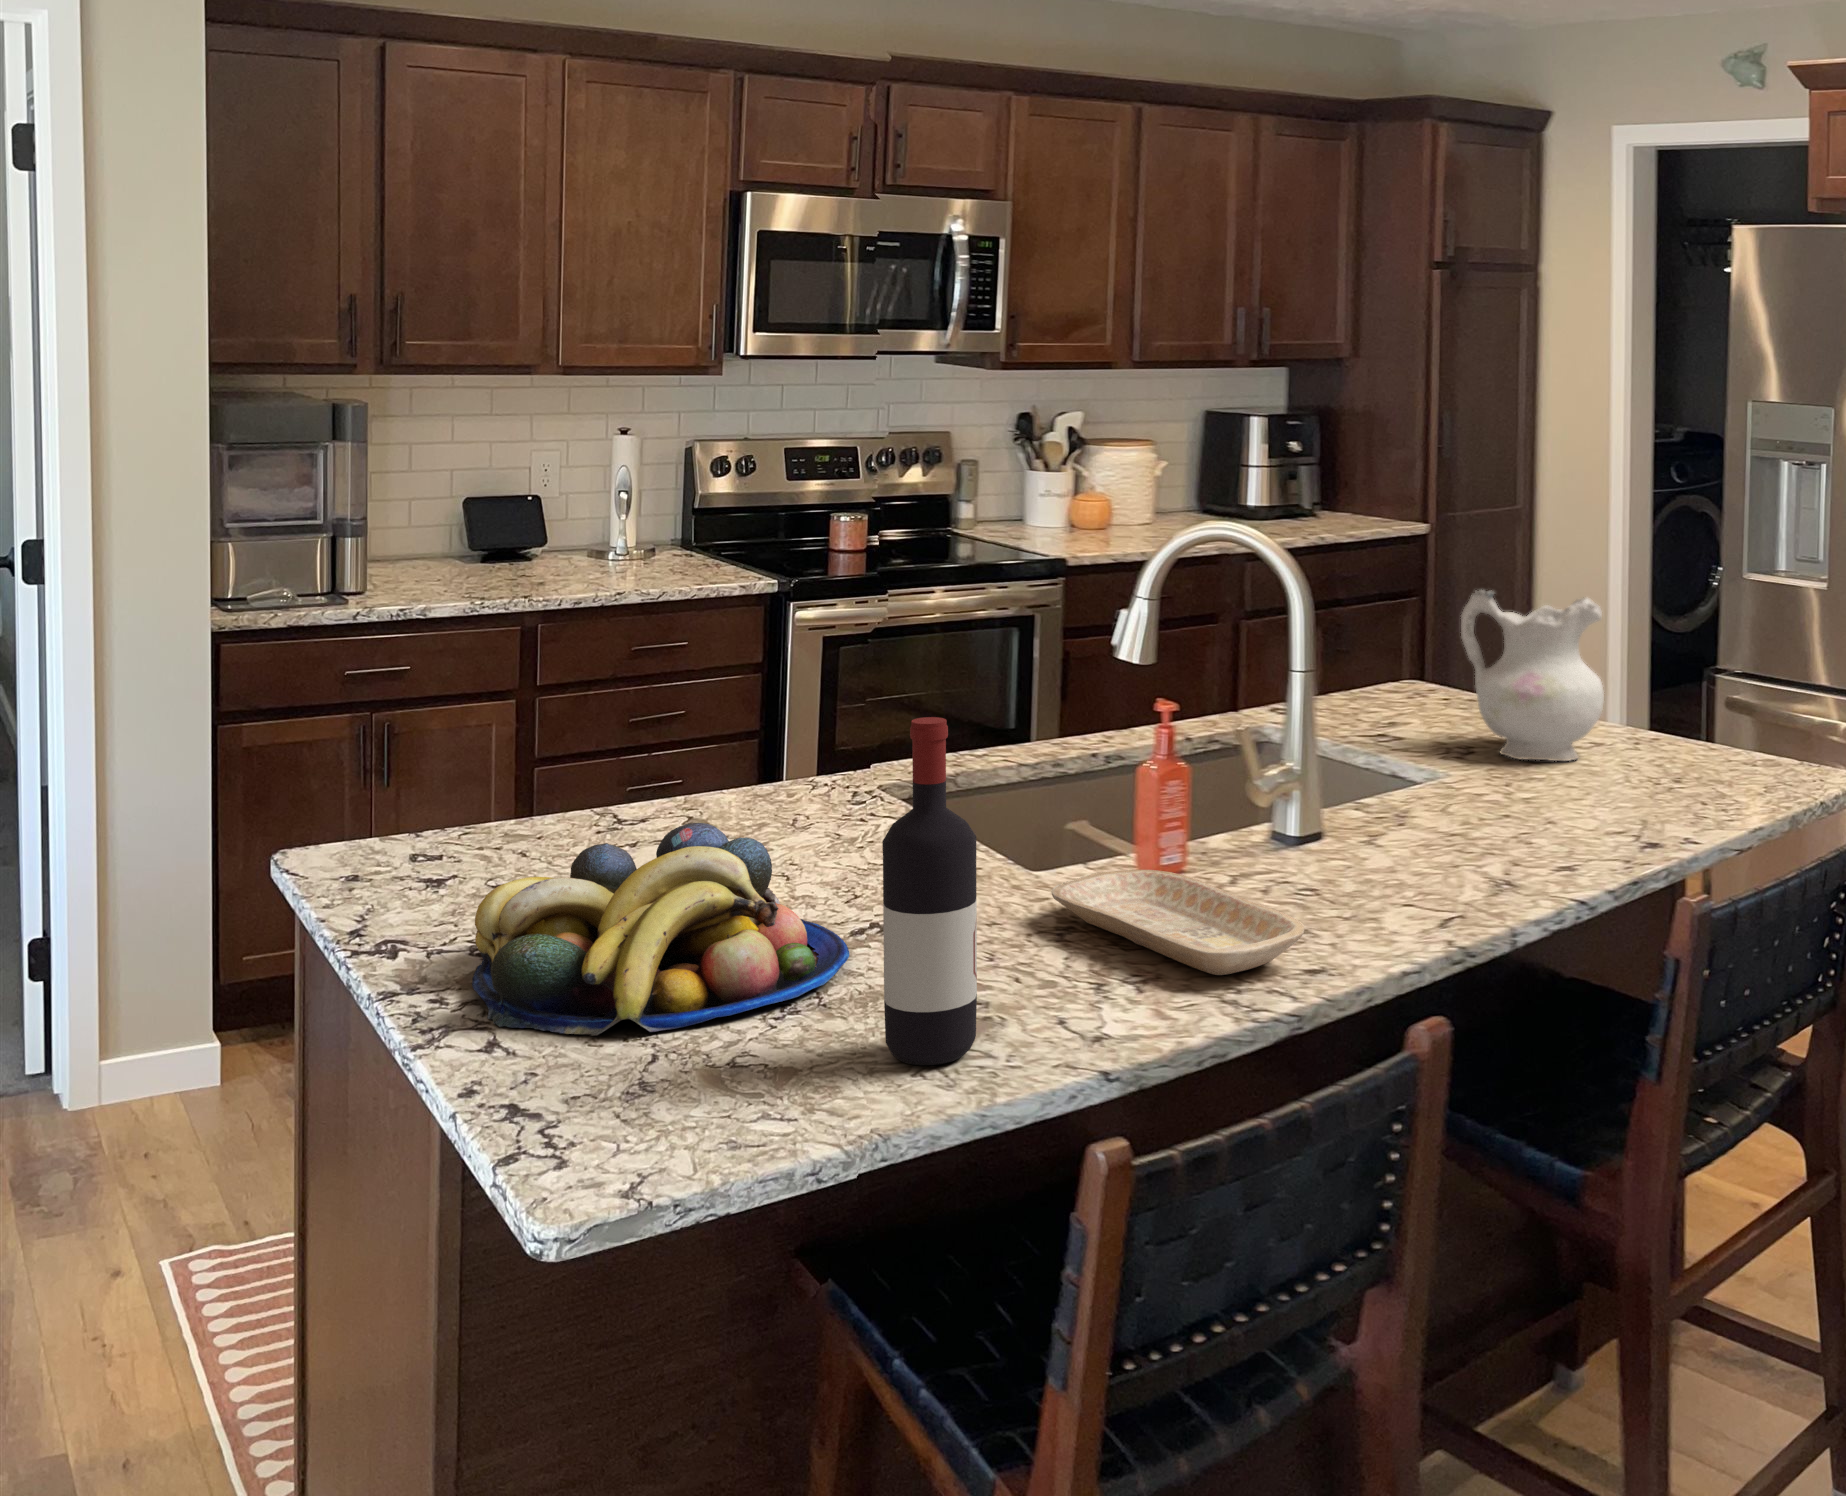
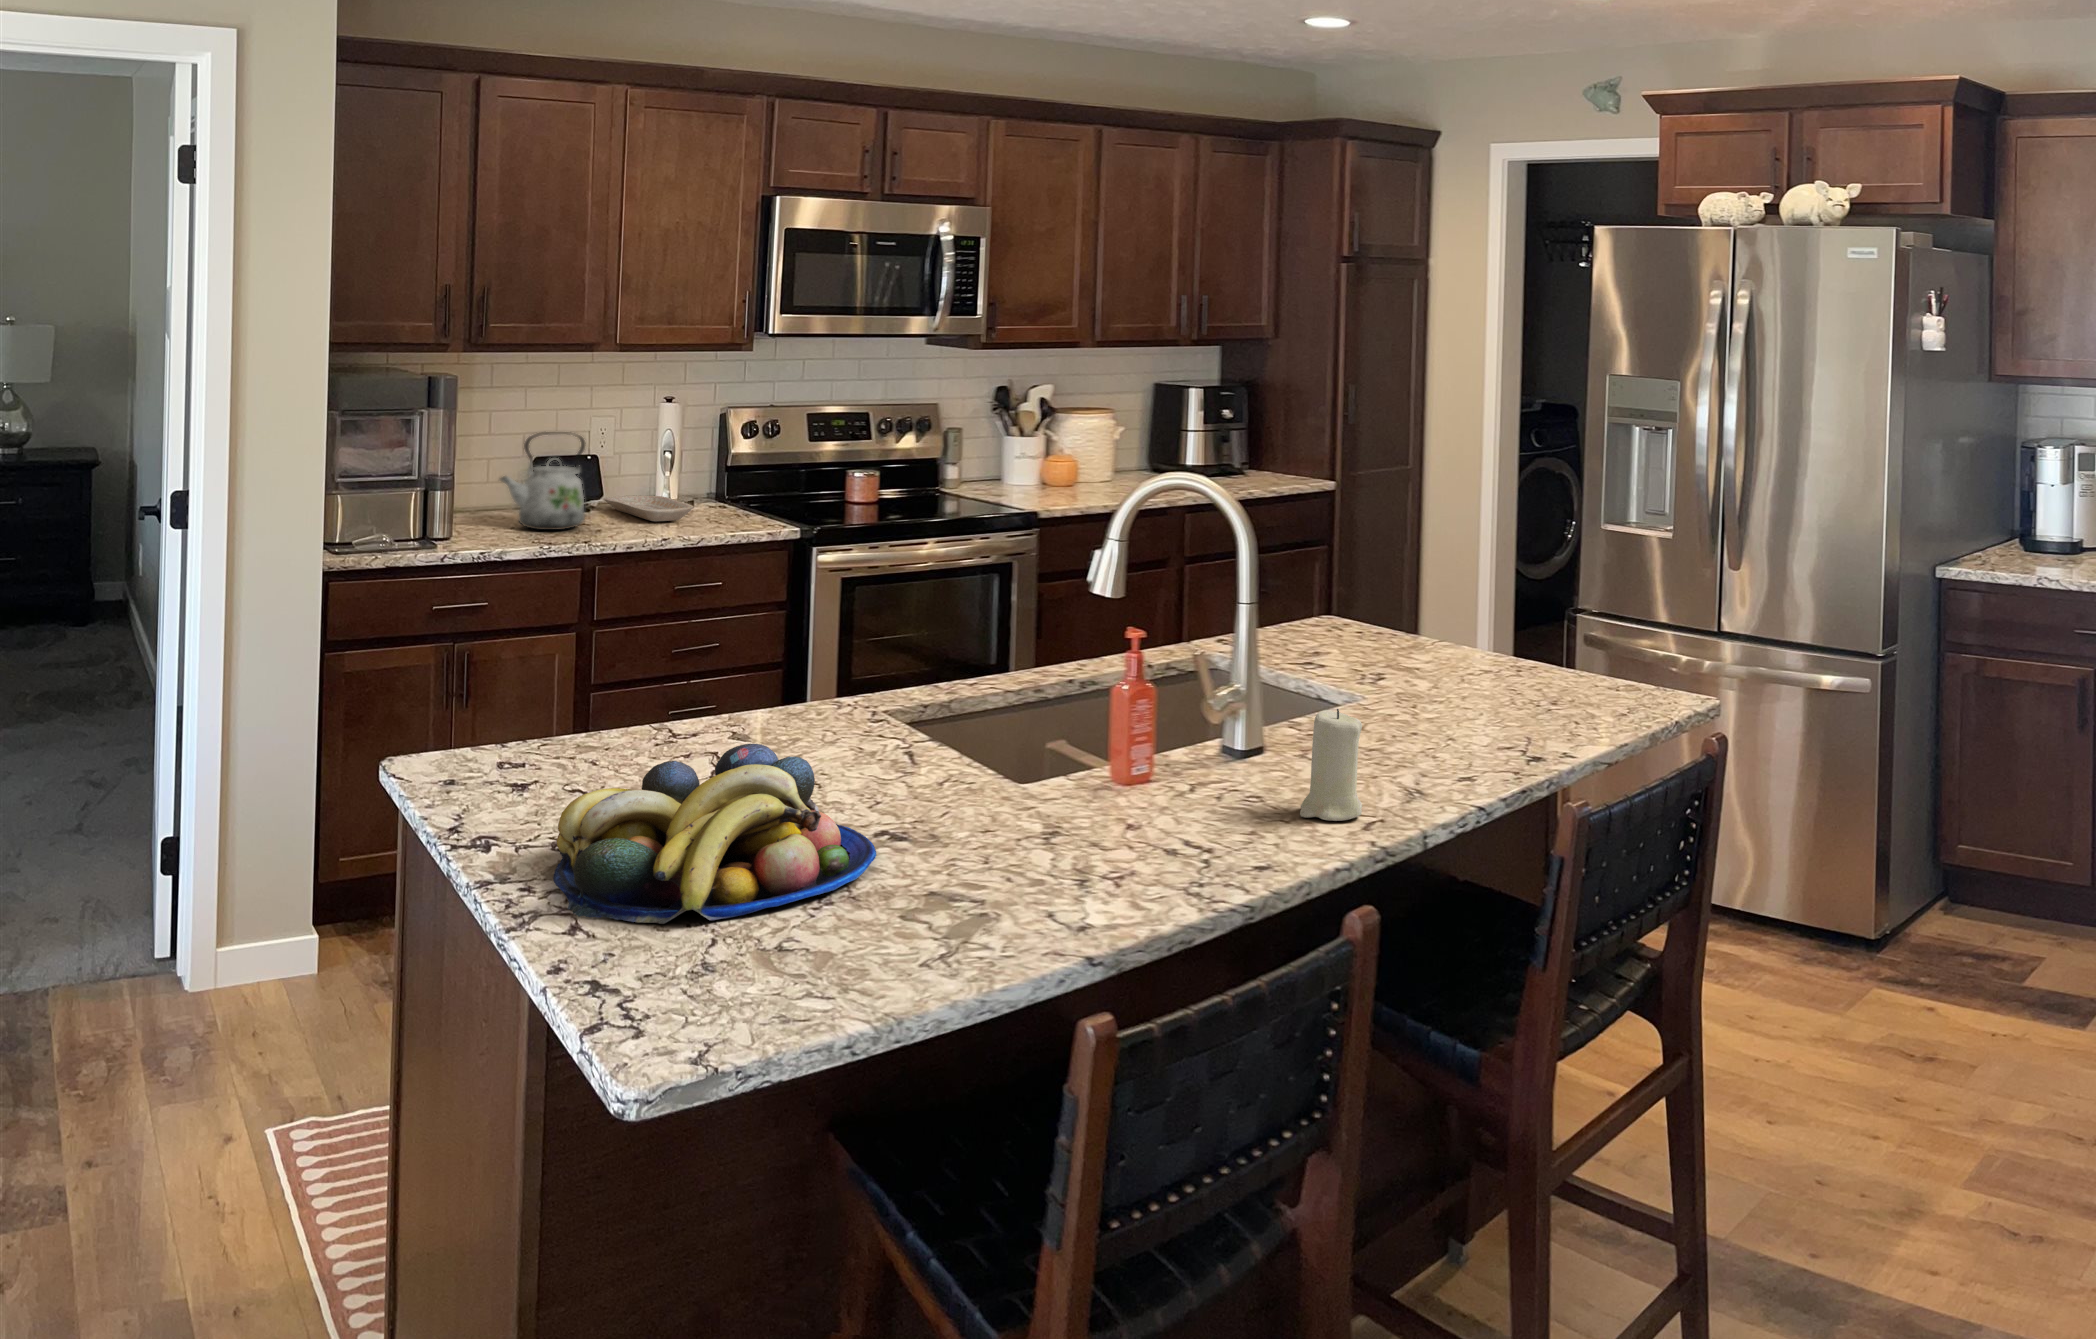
kettle: none [430,475,531,592] -> present [500,433,586,530]
ceramic pitcher: present [1461,590,1604,761] -> none [1373,556,1484,693]
wine bottle: present [882,717,977,1065] -> none [911,665,995,948]
candle: none [1369,775,1448,915] -> present [1300,709,1362,821]
tray: present [1051,870,1305,975] -> present [604,495,693,521]

